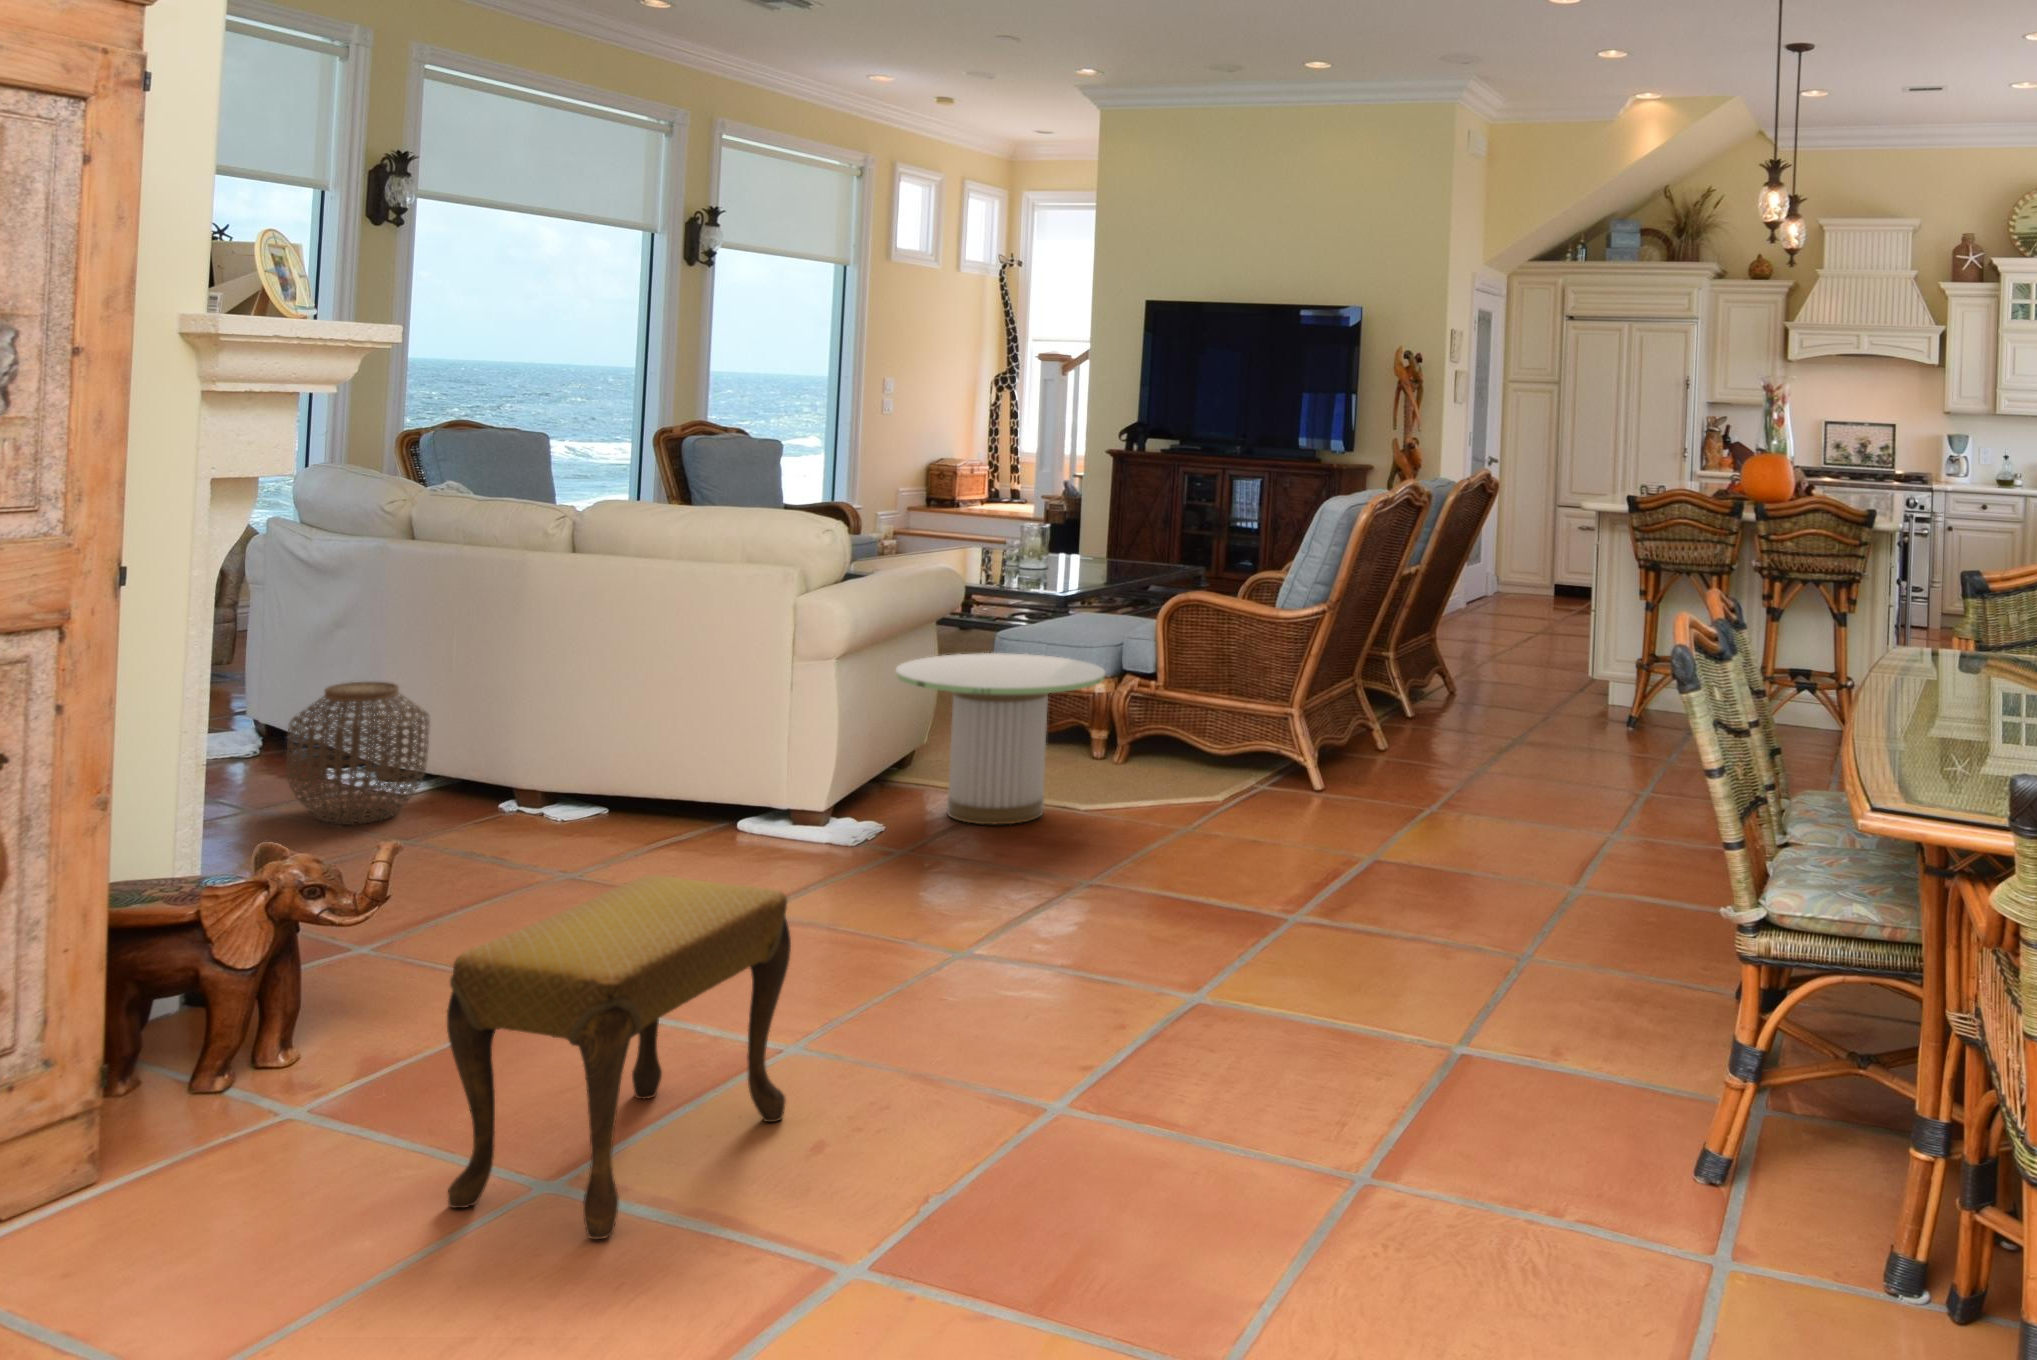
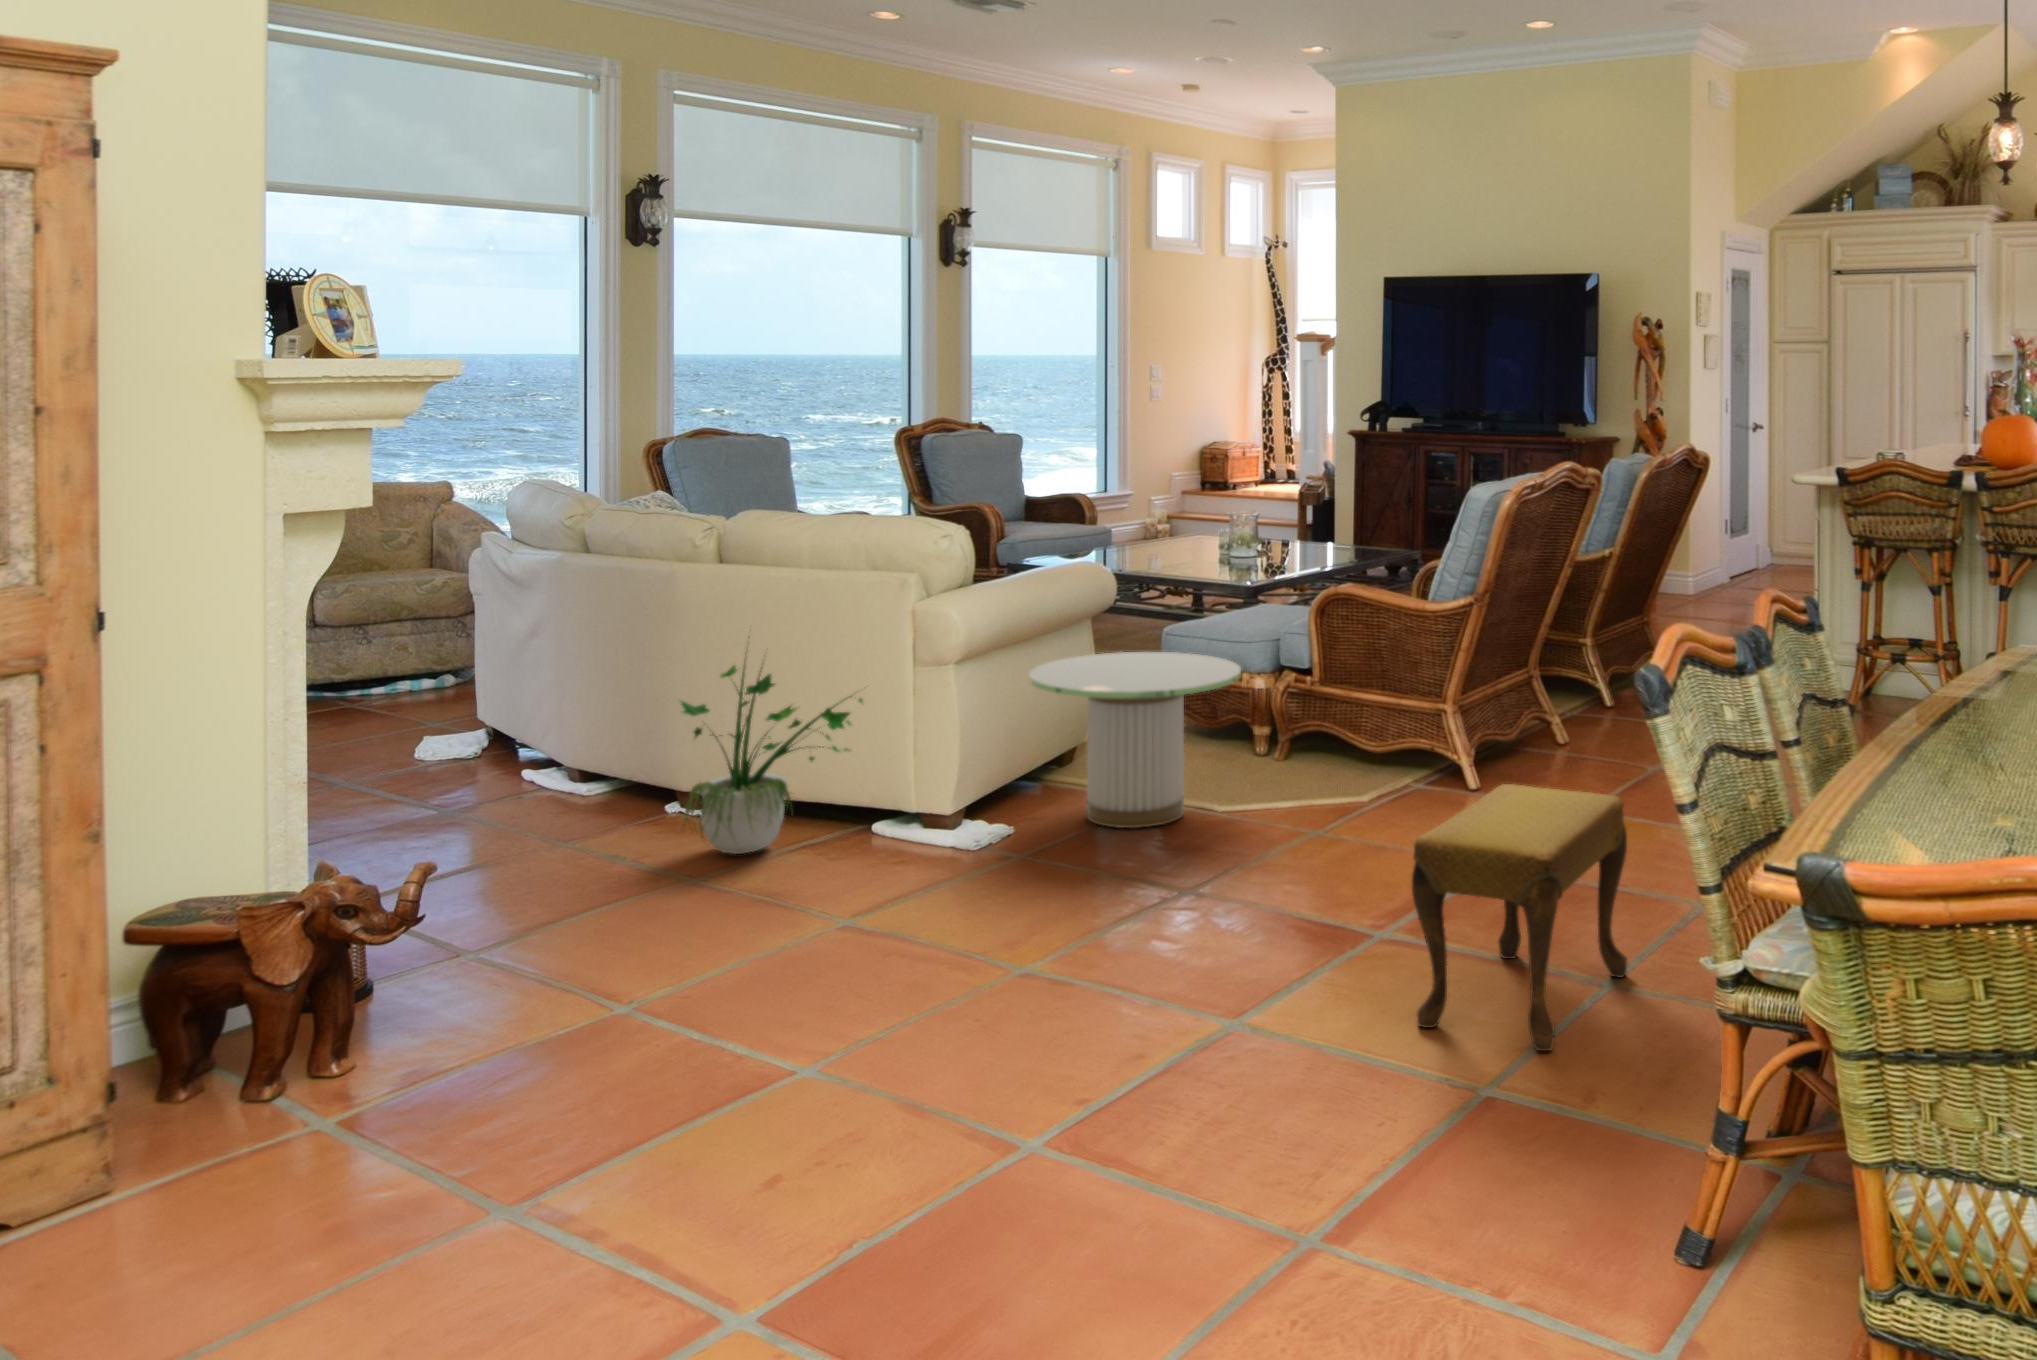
potted plant: none [542,614,757,850] -> present [681,637,862,854]
woven basket: present [287,682,430,824] -> none [463,688,595,825]
footstool: present [447,875,791,1239] -> present [1412,784,1627,1051]

